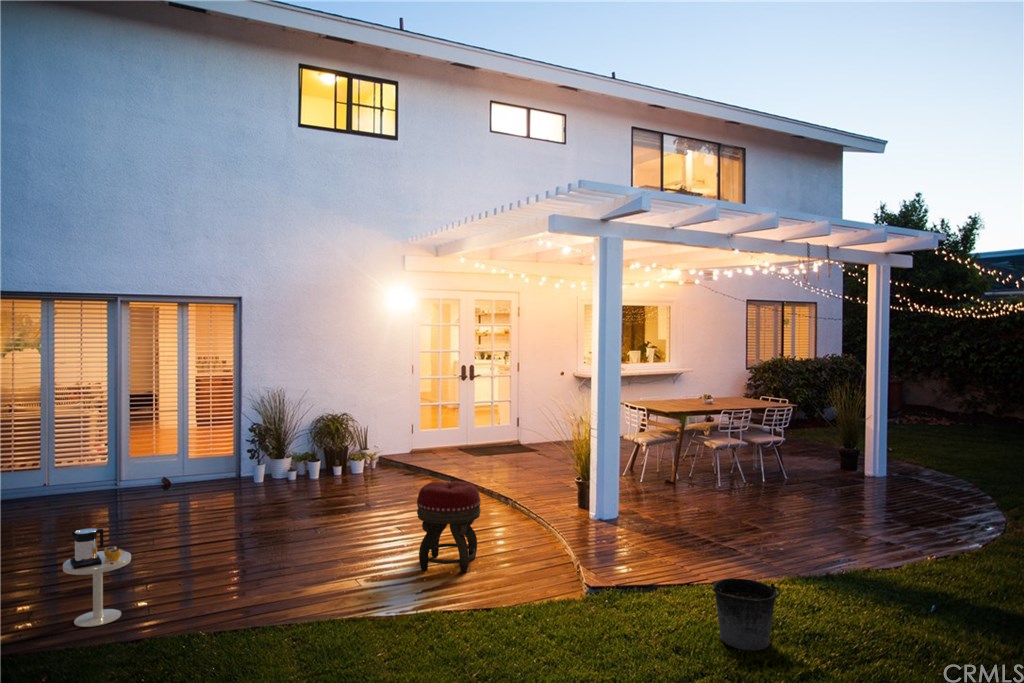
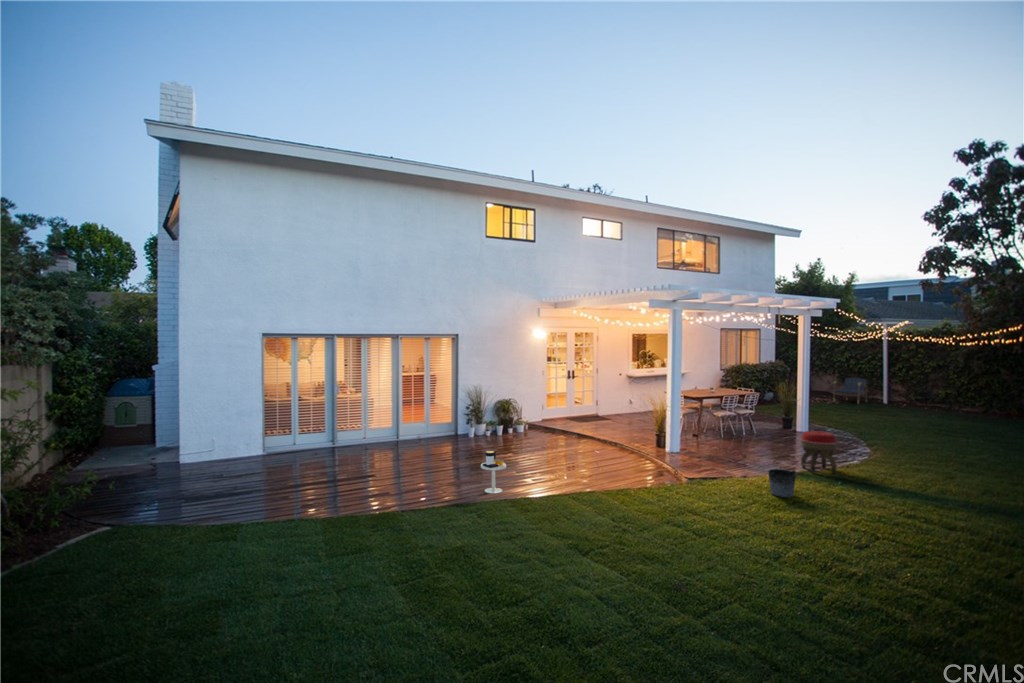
lounge chair: none [937,377,994,426] -> present [833,378,867,402]
footstool: present [417,481,481,573] -> present [801,431,837,474]

